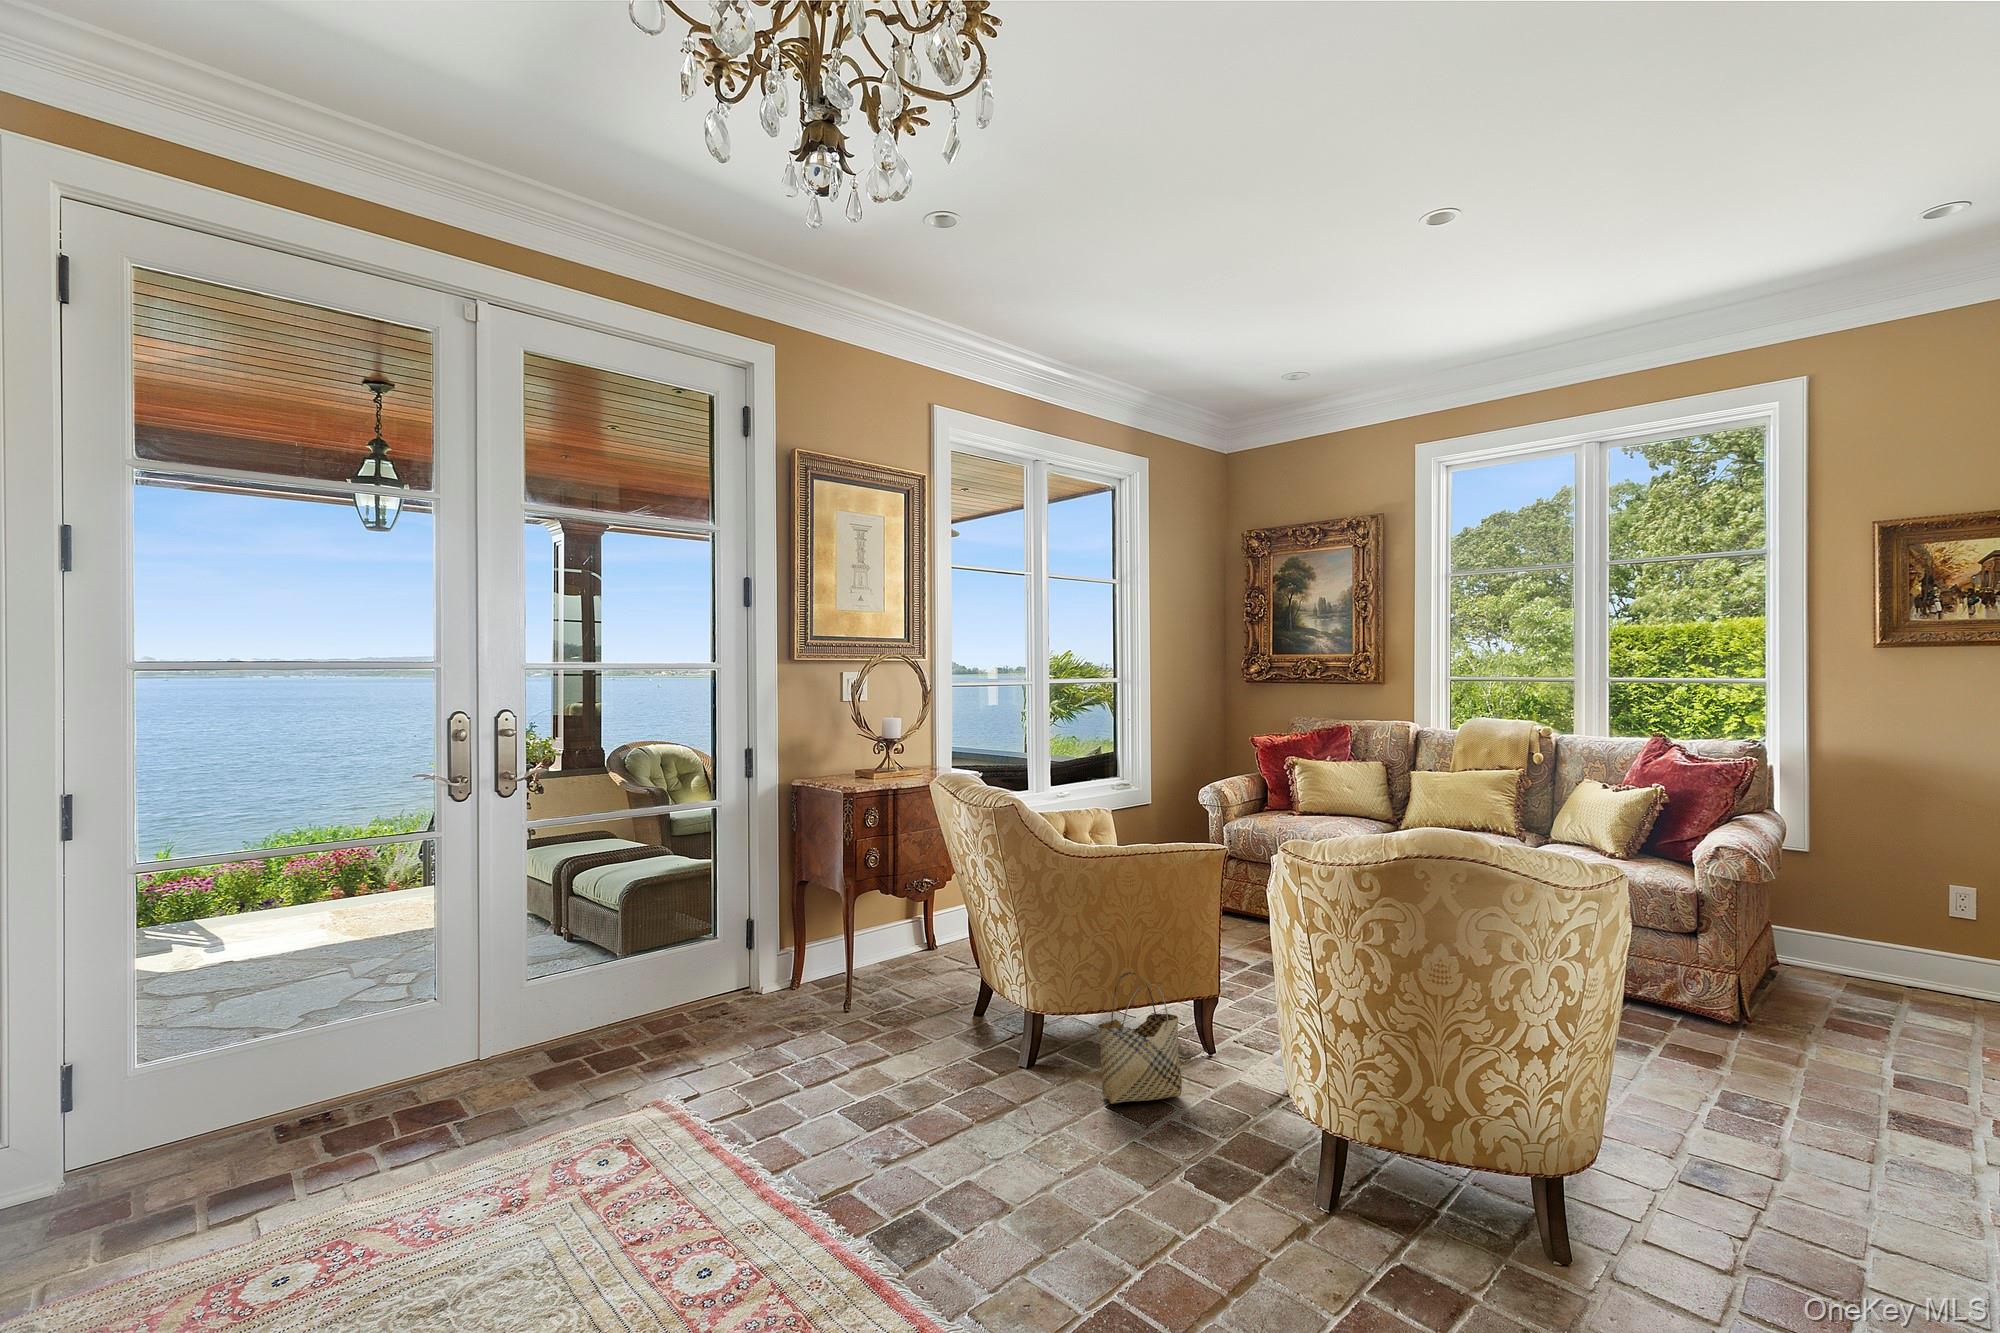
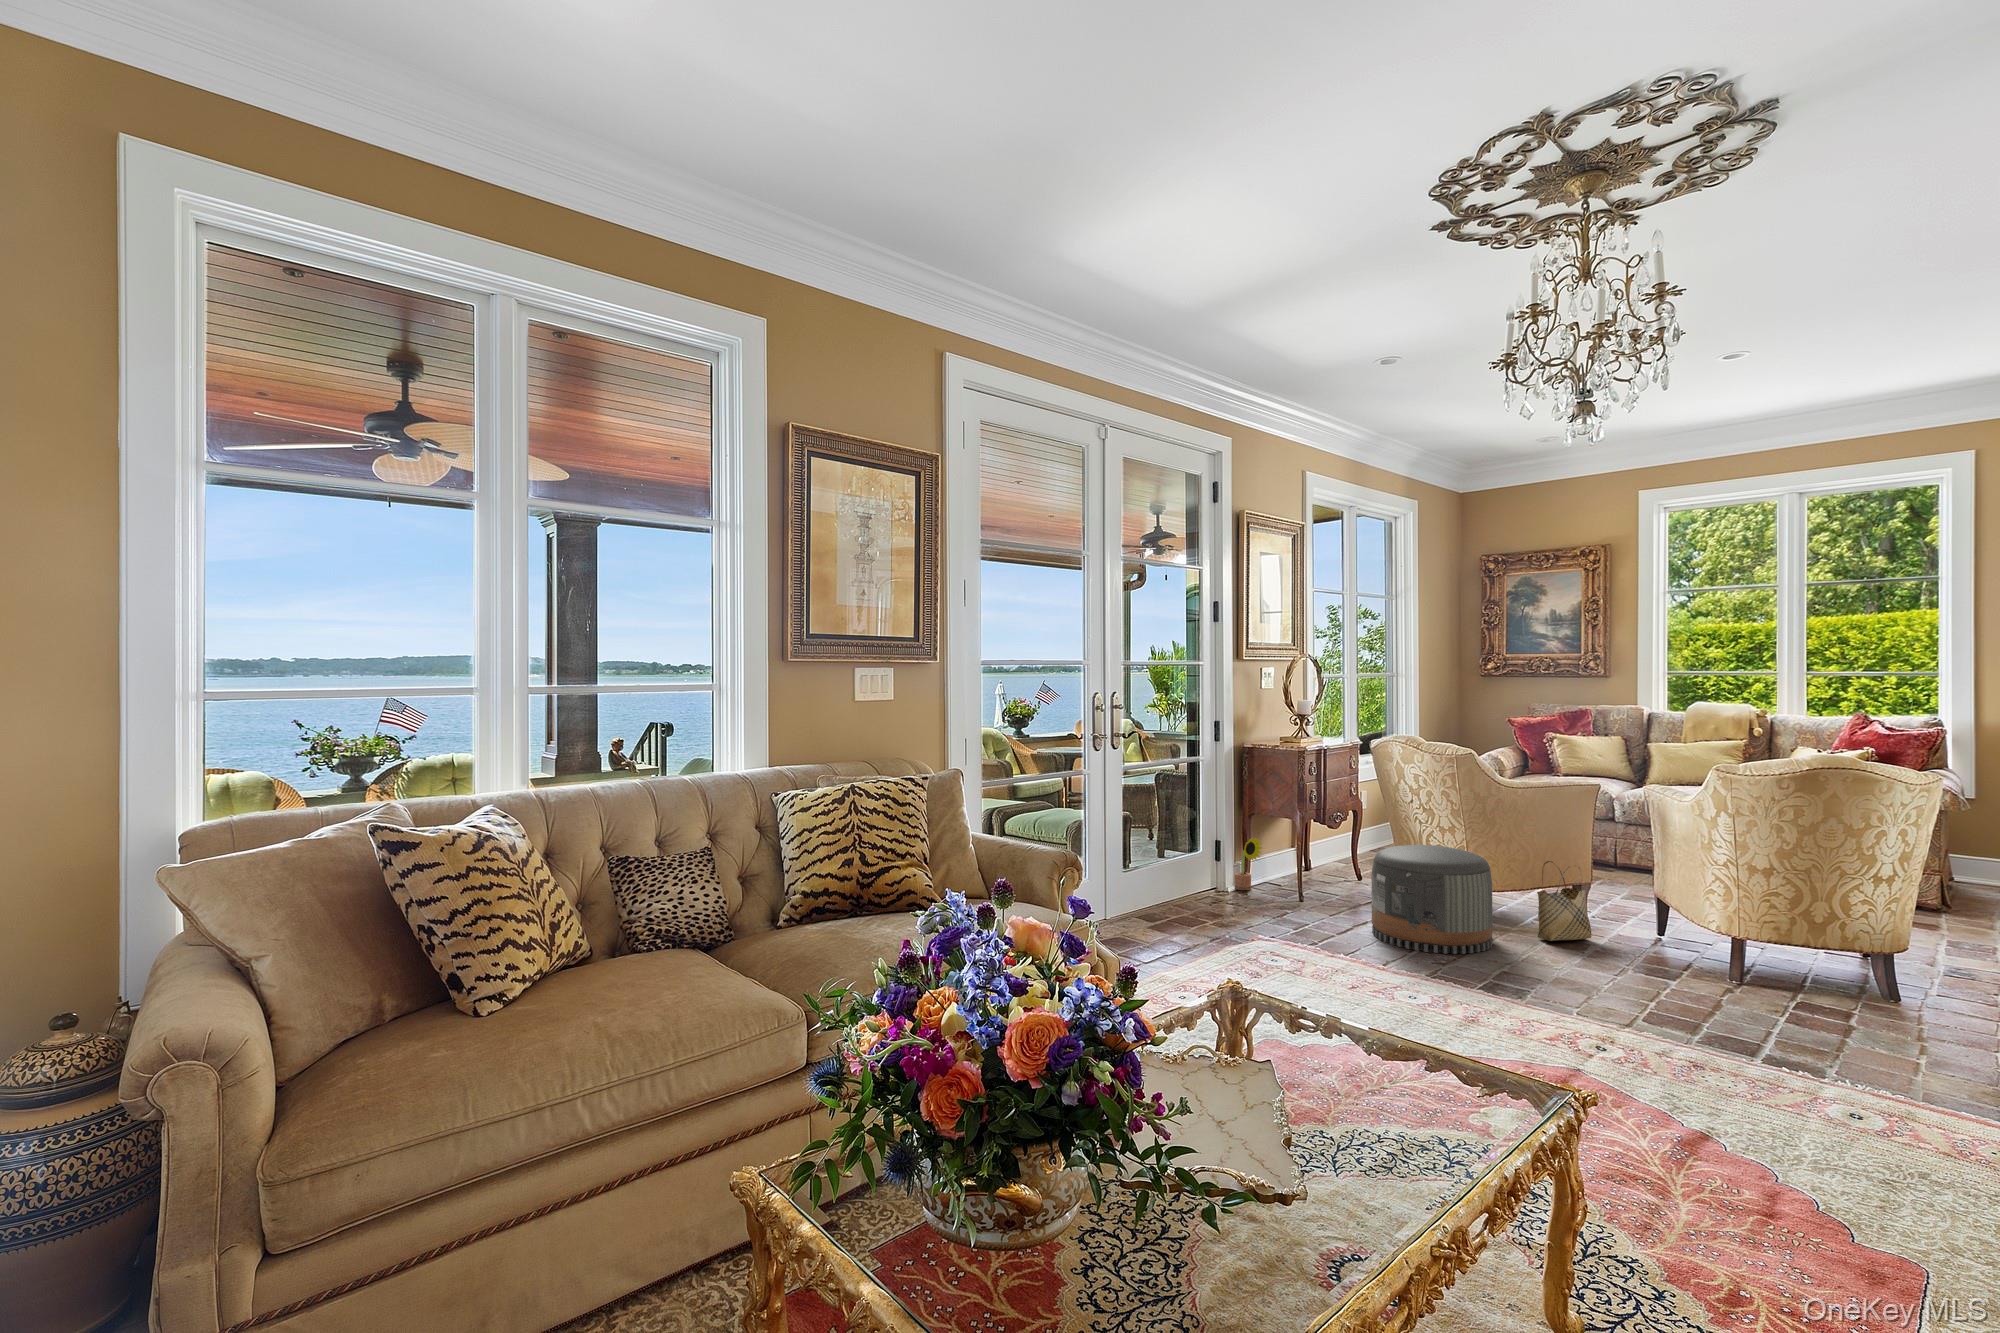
decorative plant: none [778,917,815,993] -> present [1235,838,1262,890]
pouf: none [854,945,1026,1137] -> present [1371,845,1493,954]

